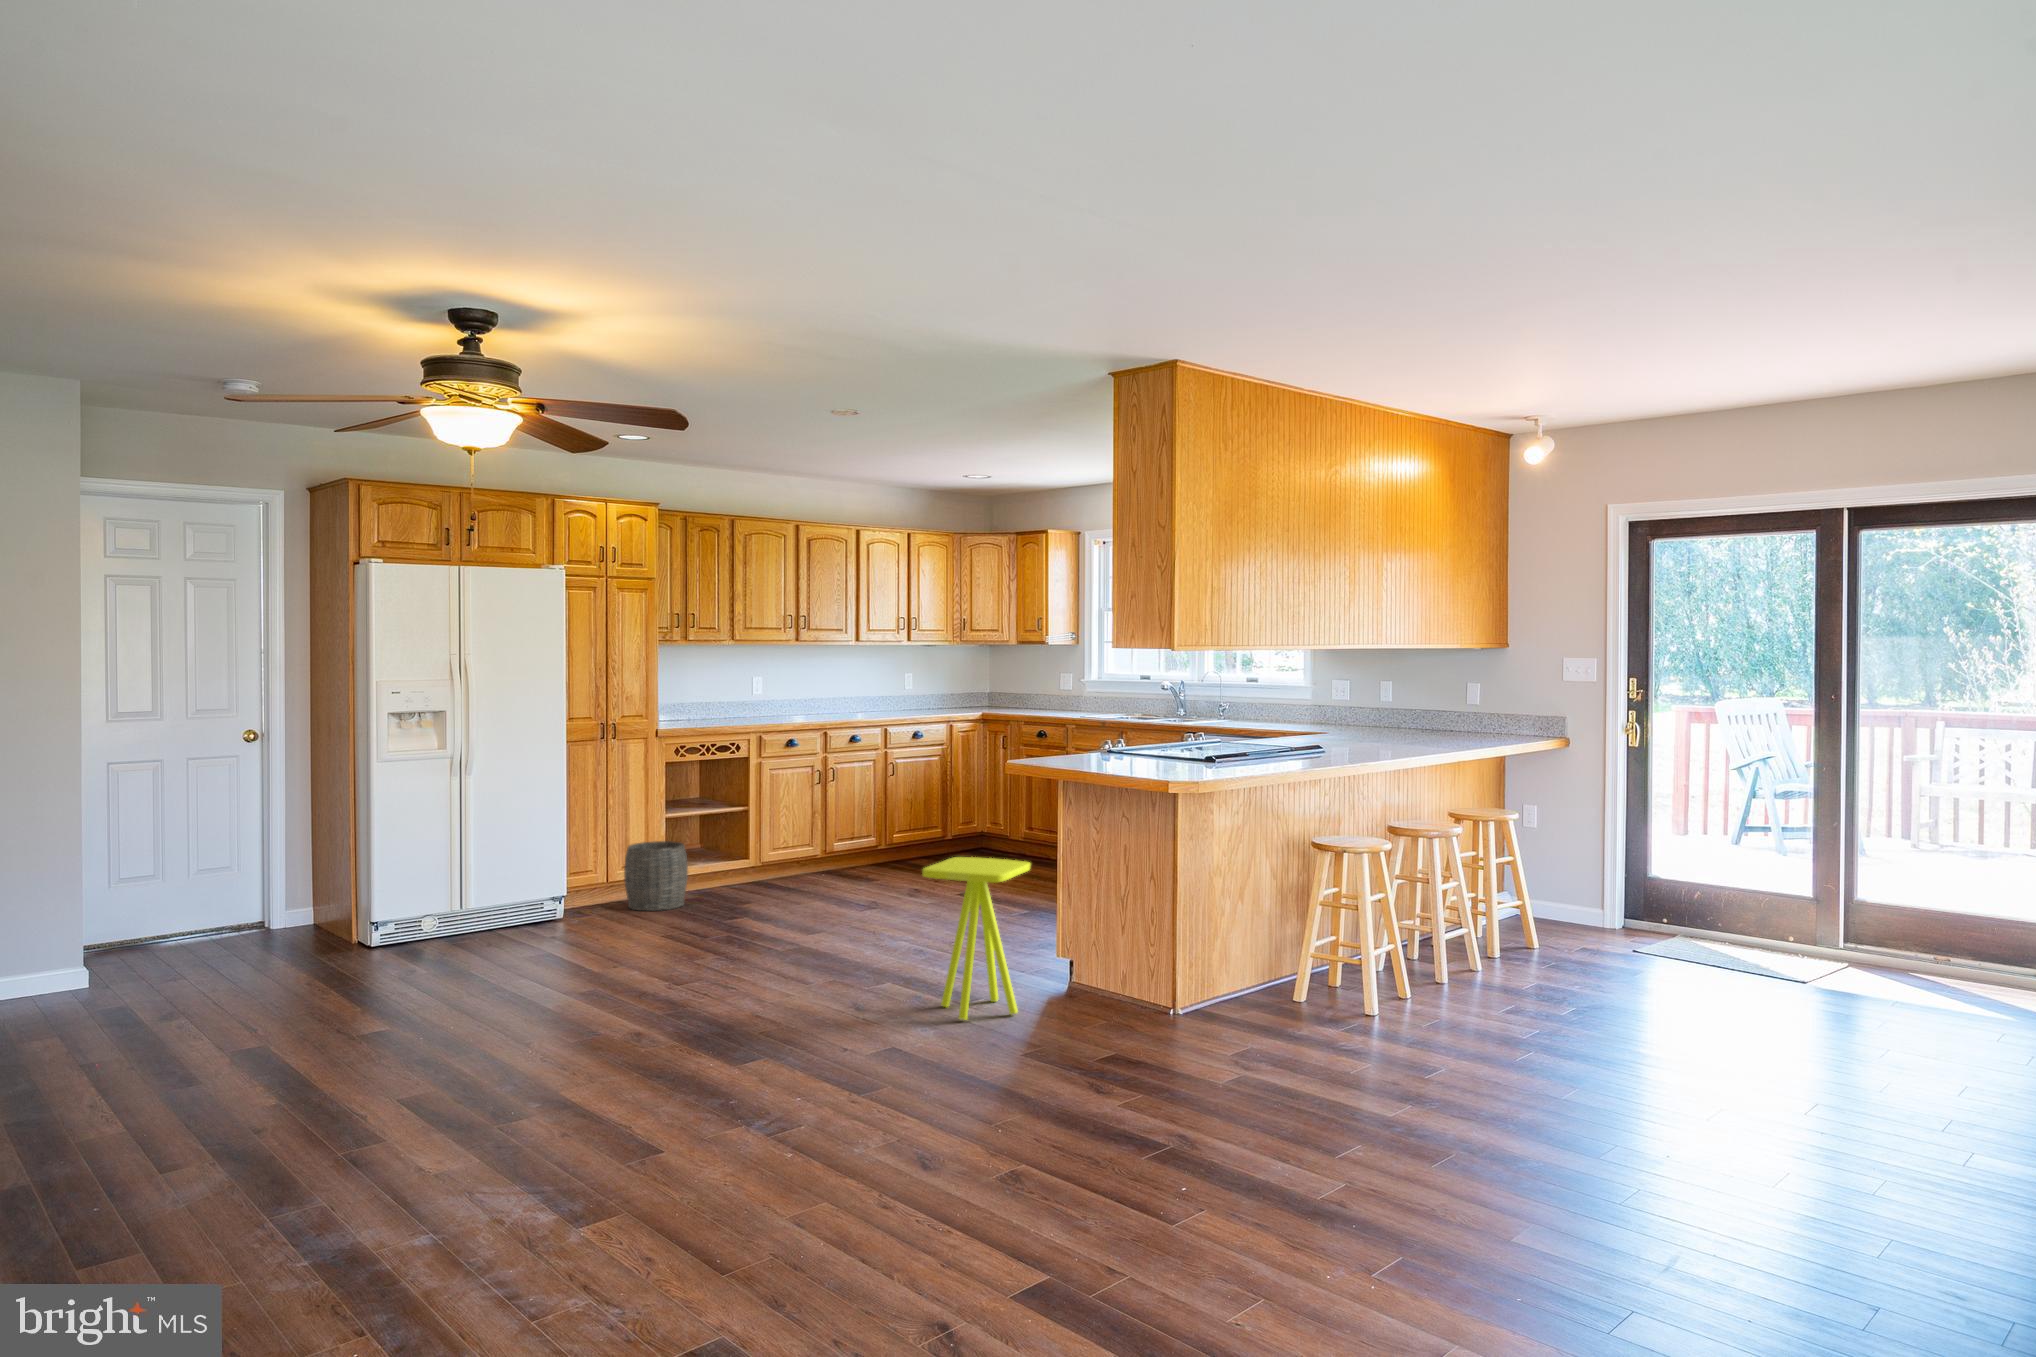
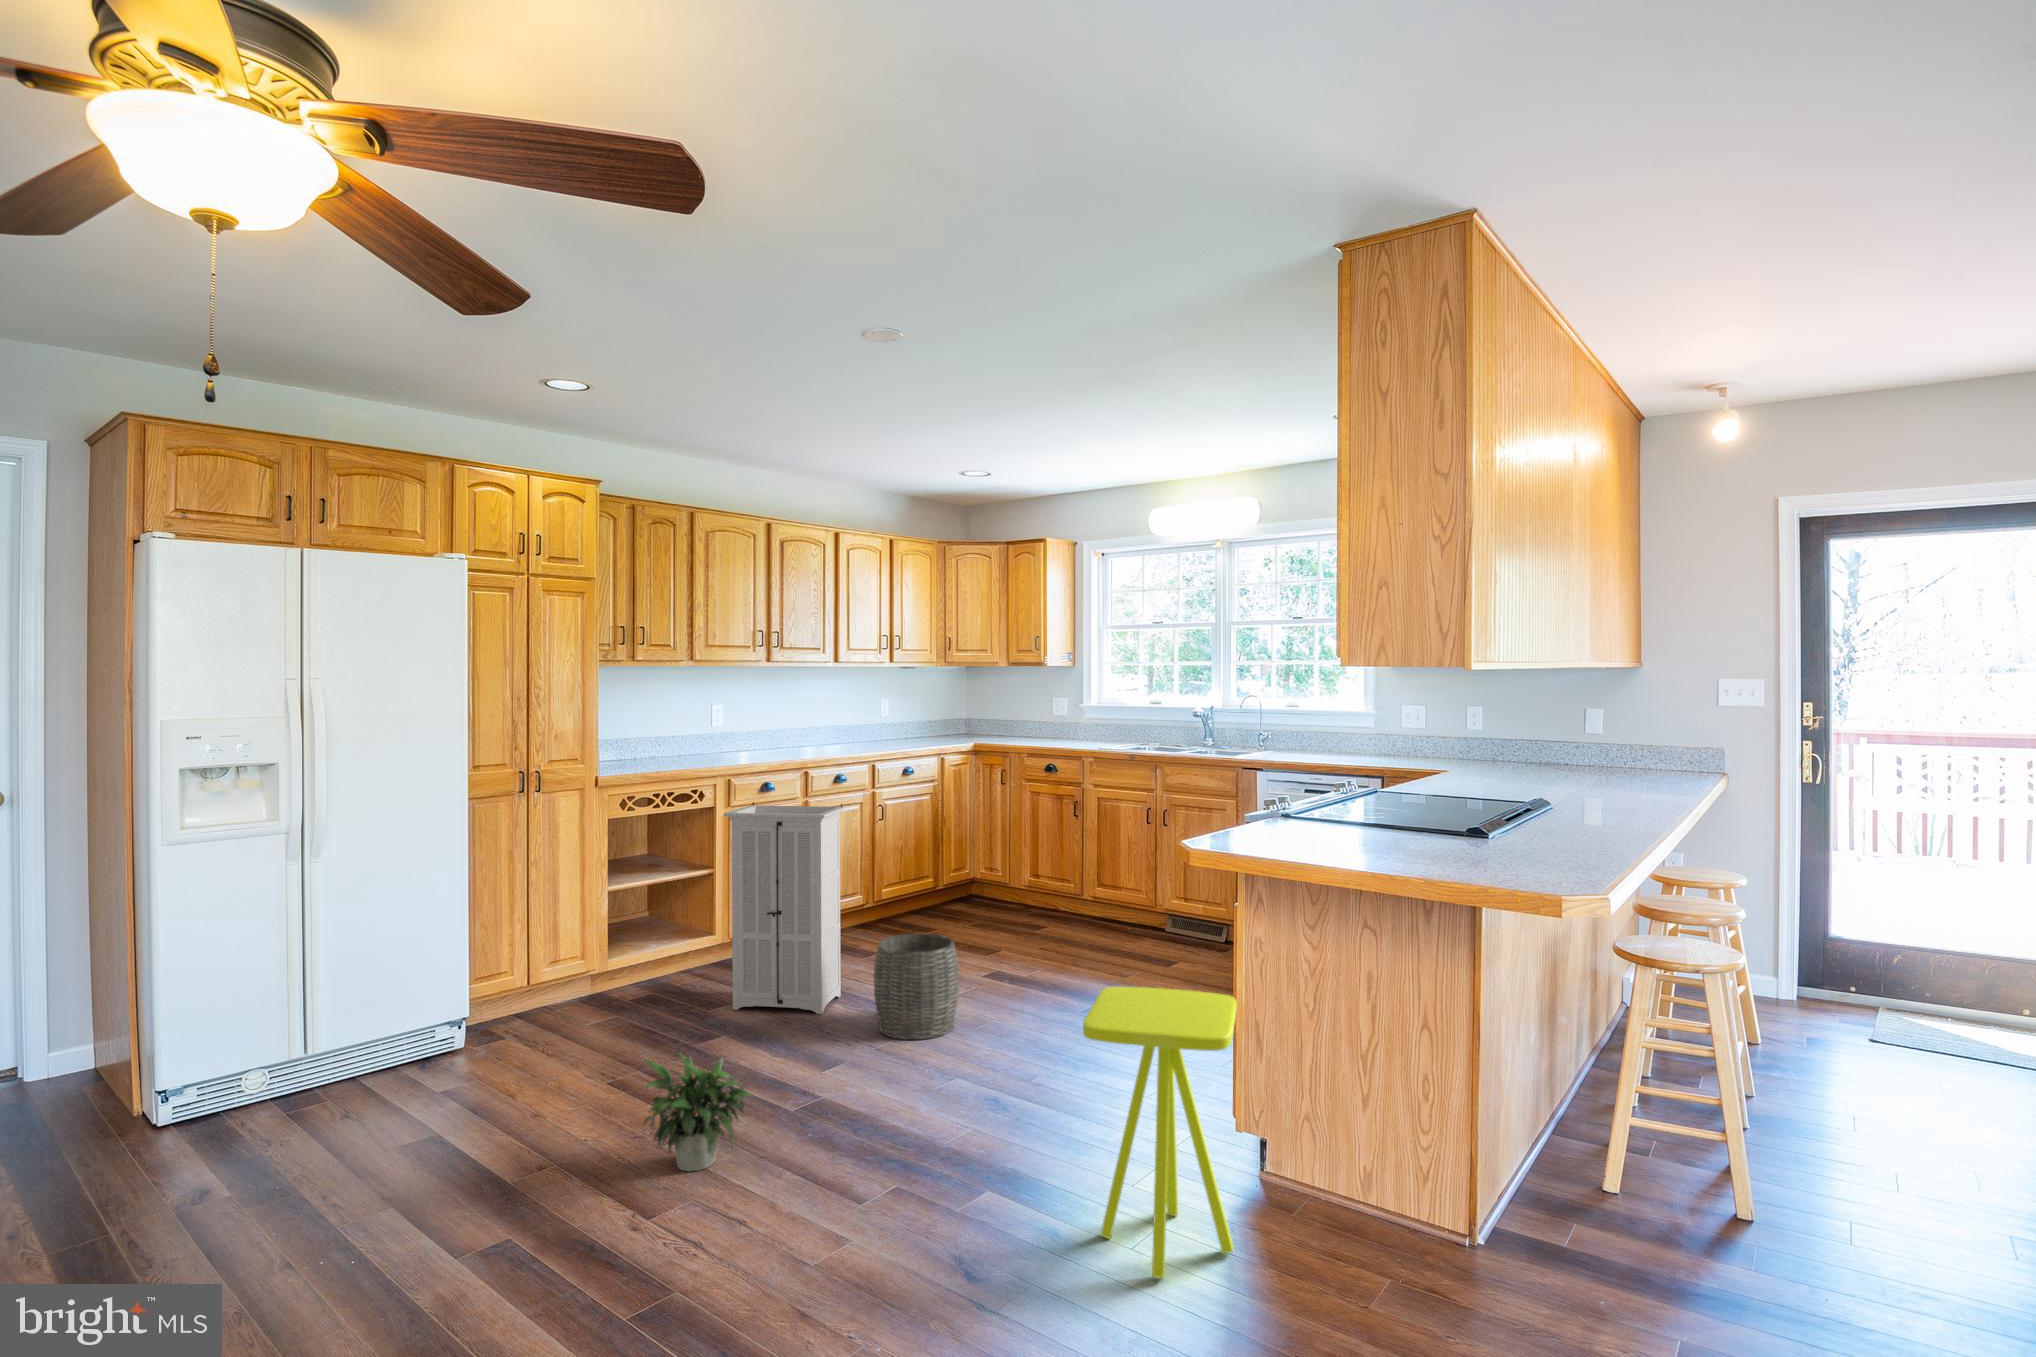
storage cabinet: none [748,751,841,911] -> present [724,802,845,1014]
woven basket: present [624,841,688,911] -> present [874,933,959,1040]
potted plant: none [674,901,743,974] -> present [644,1052,751,1171]

